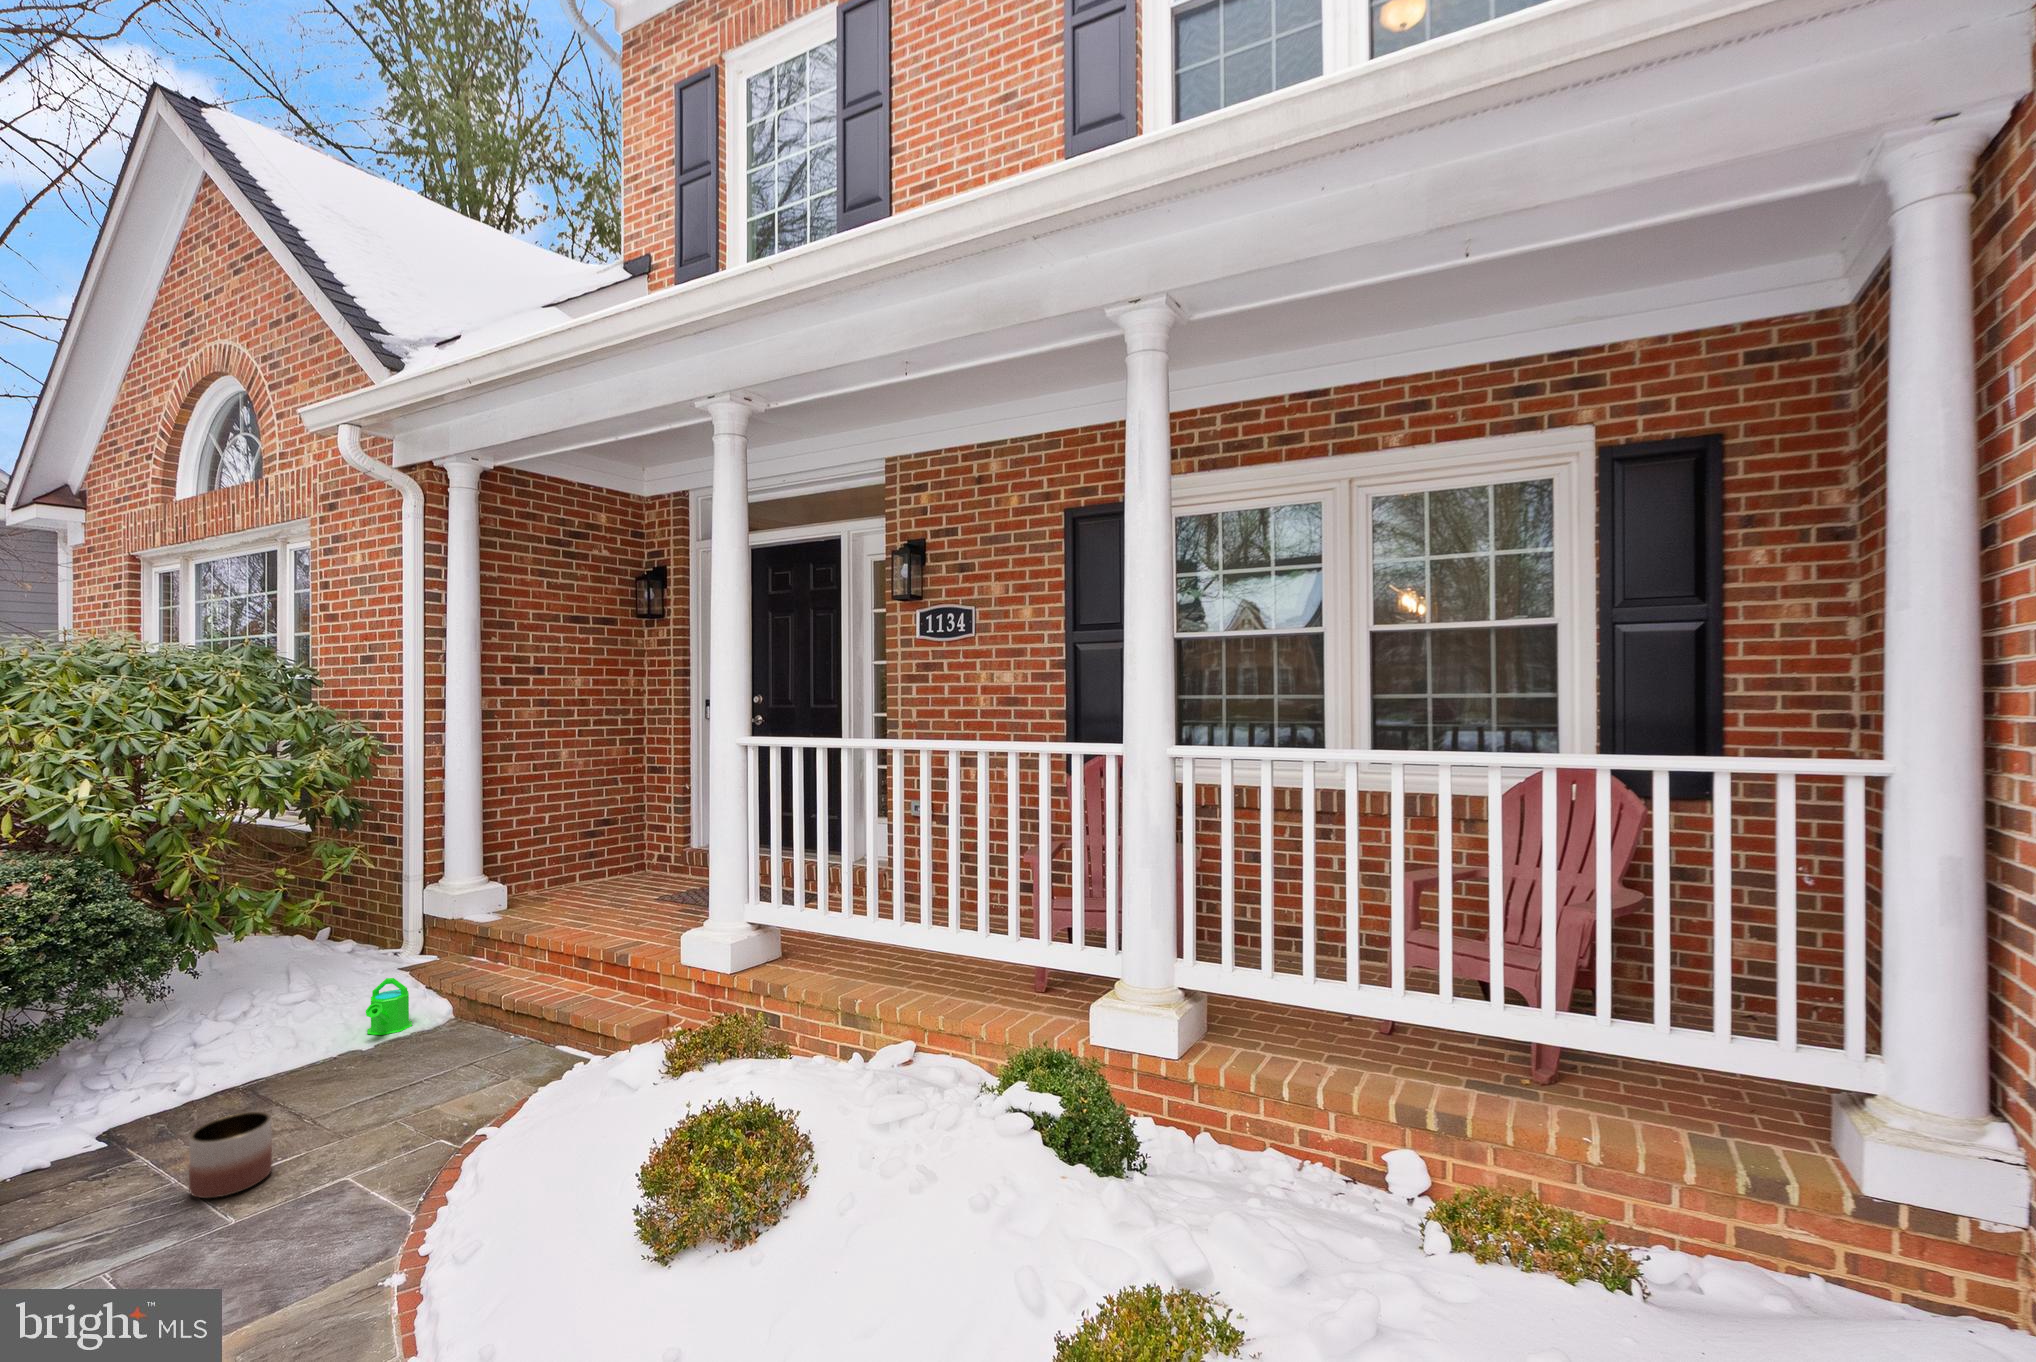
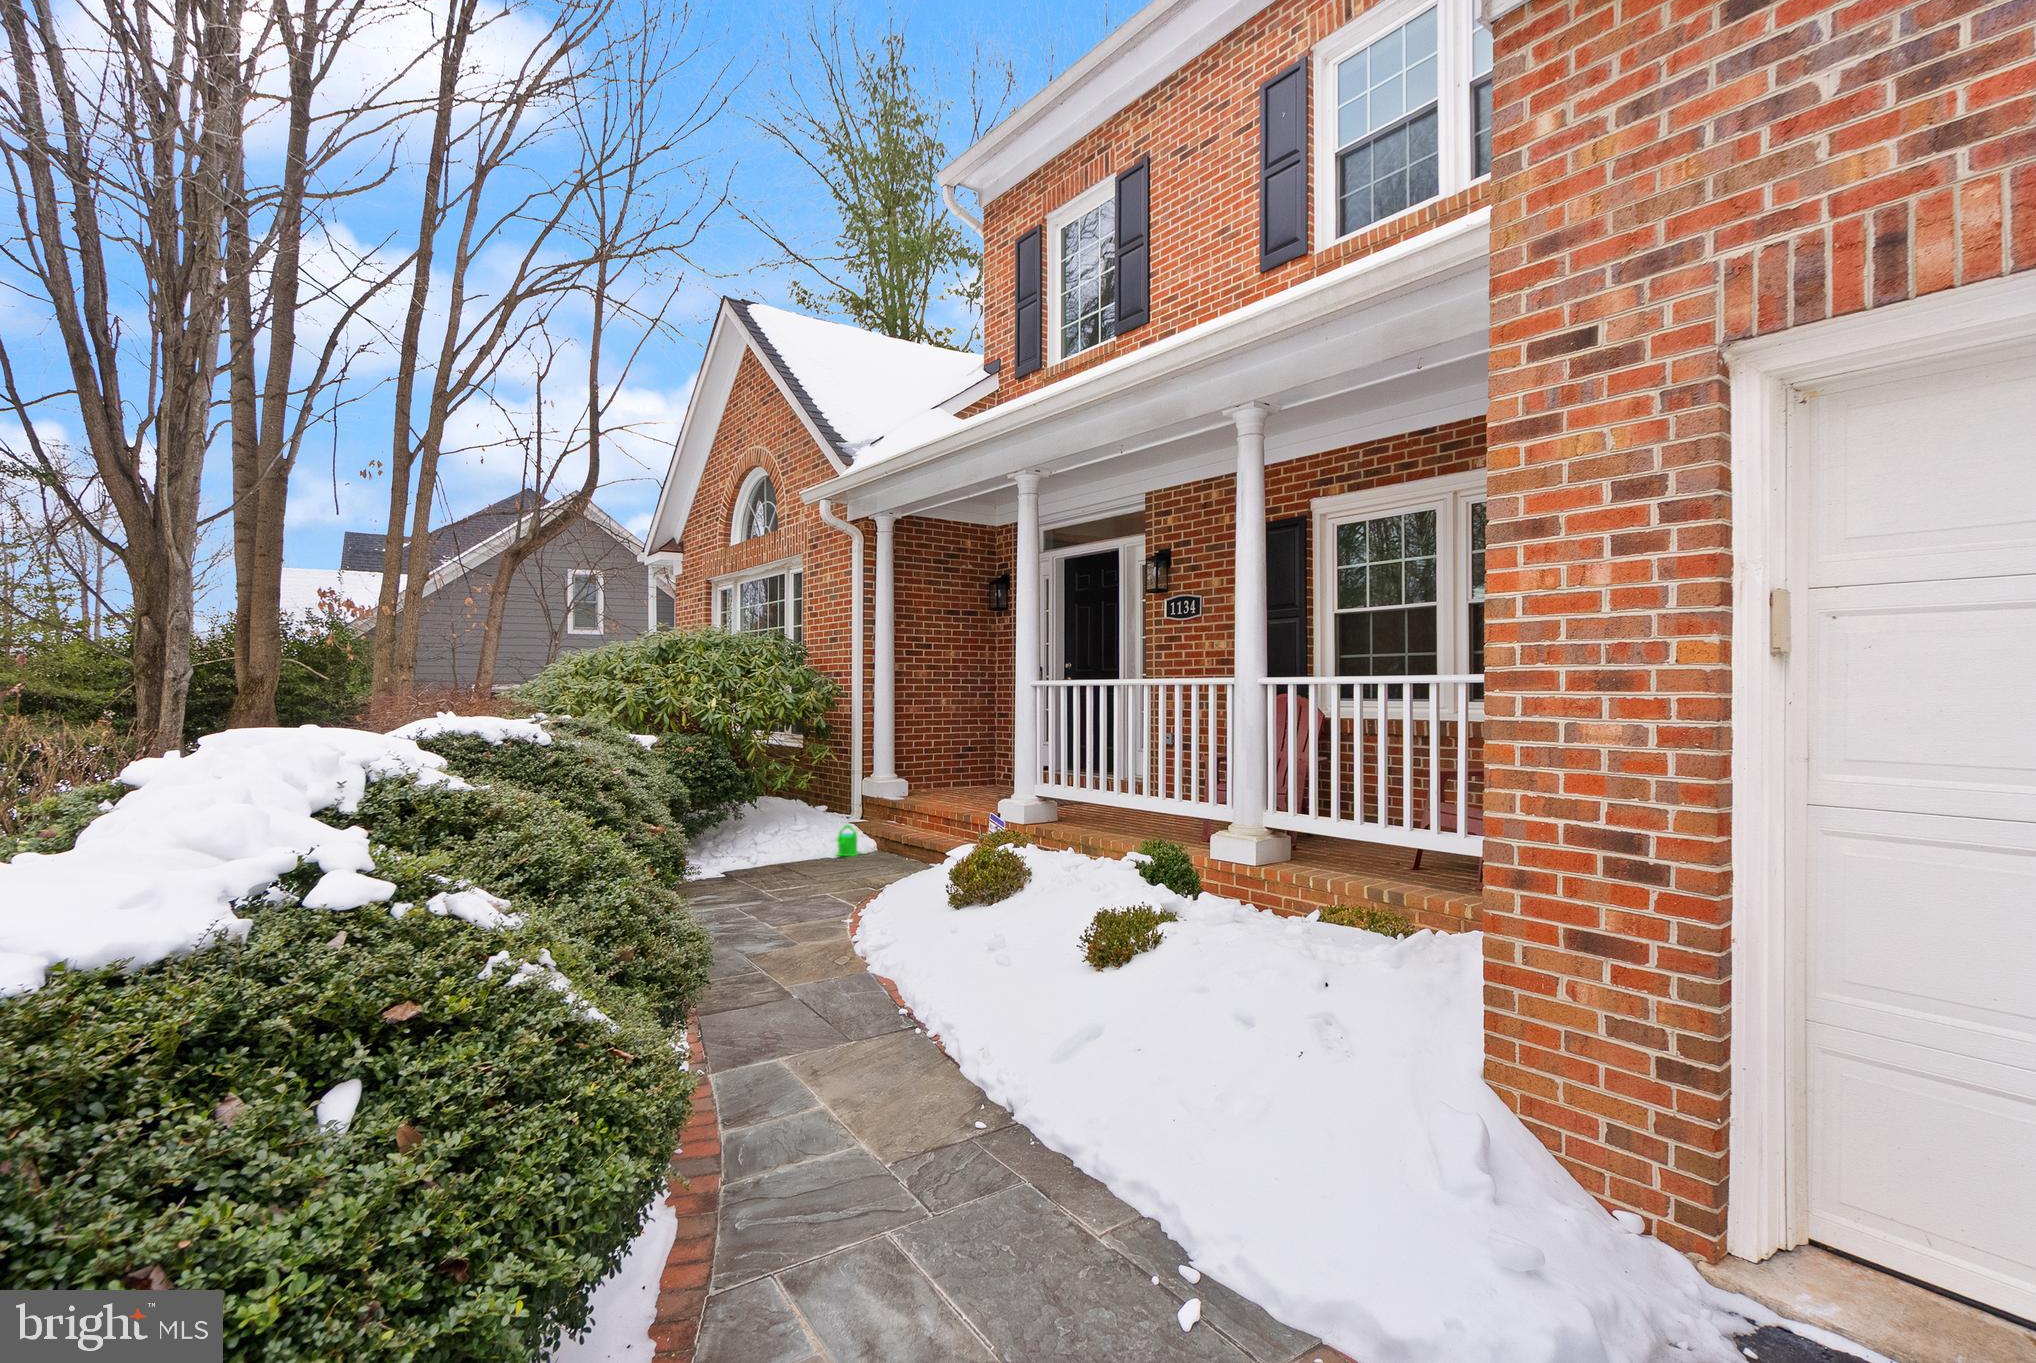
planter: present [189,1112,272,1198] -> none [769,862,801,897]

